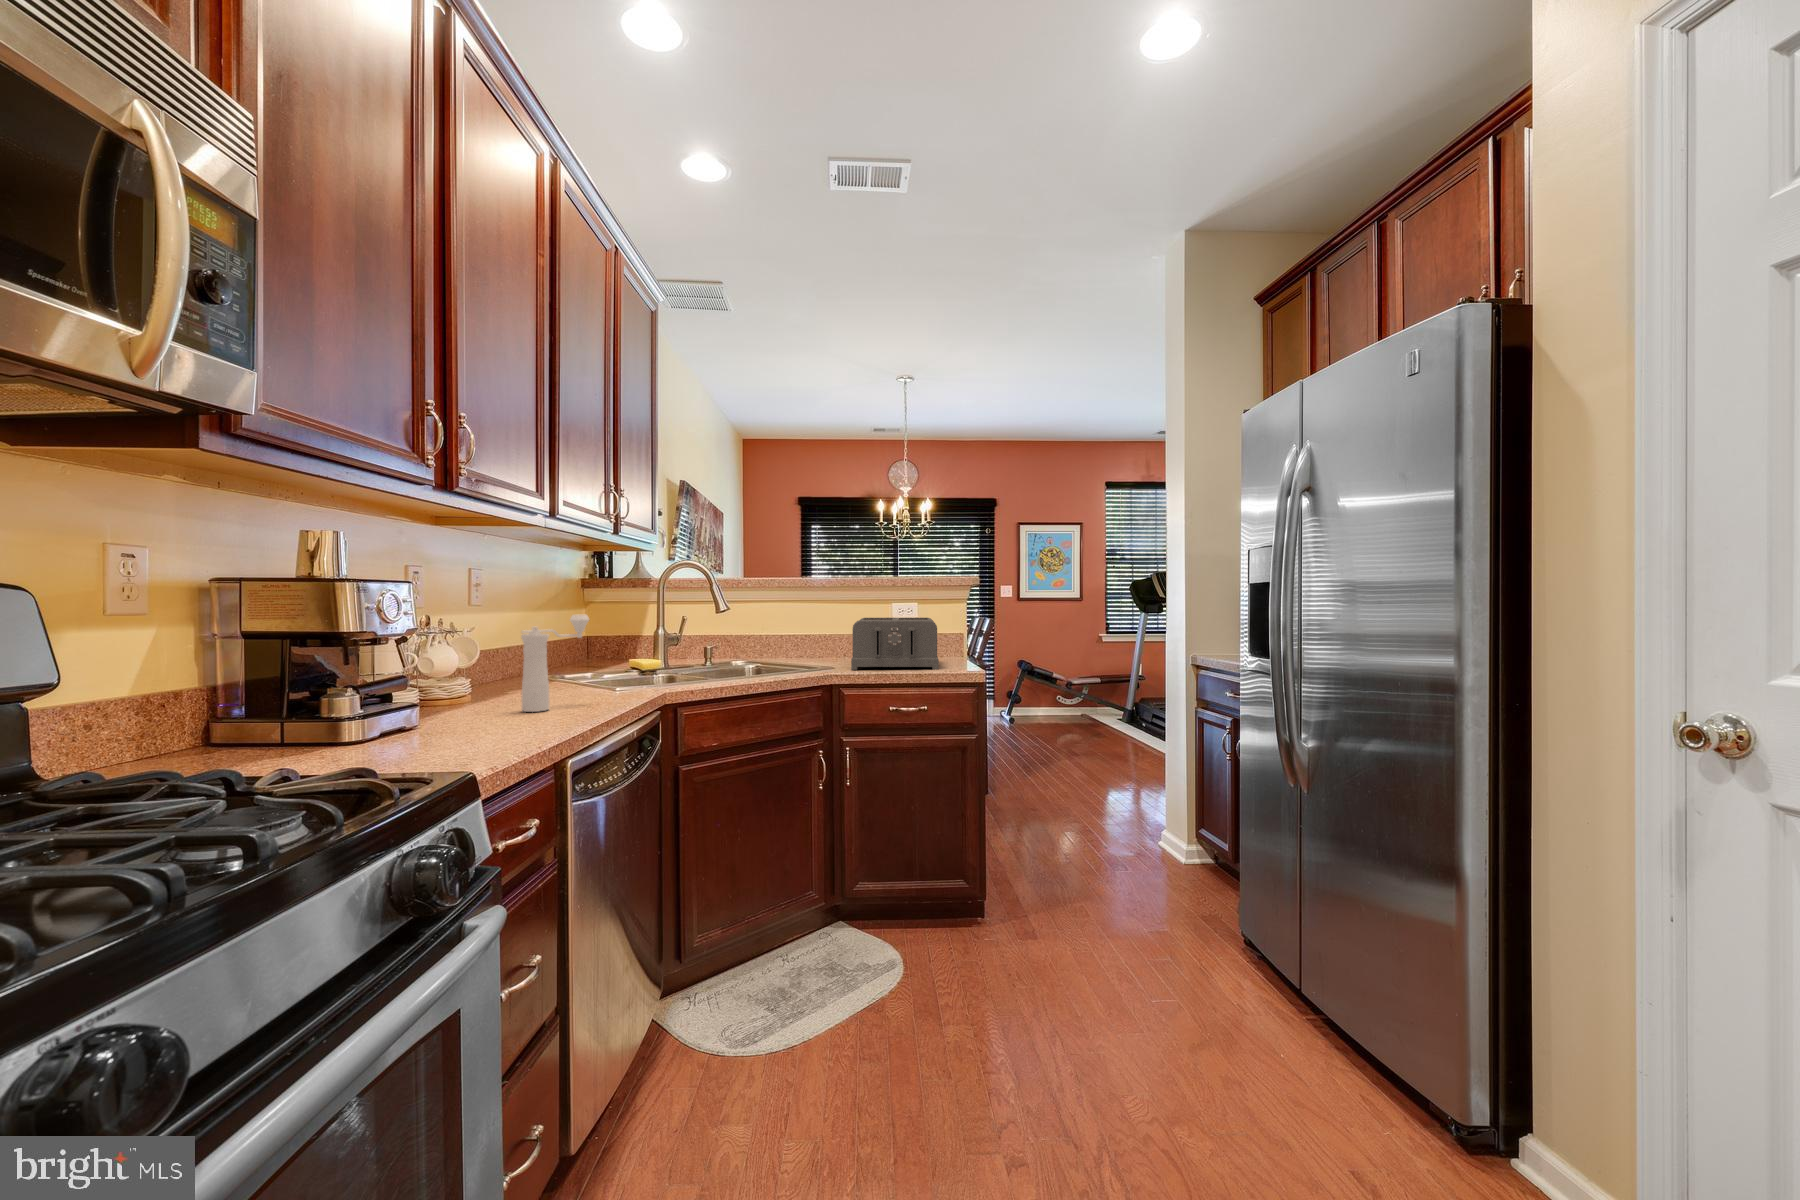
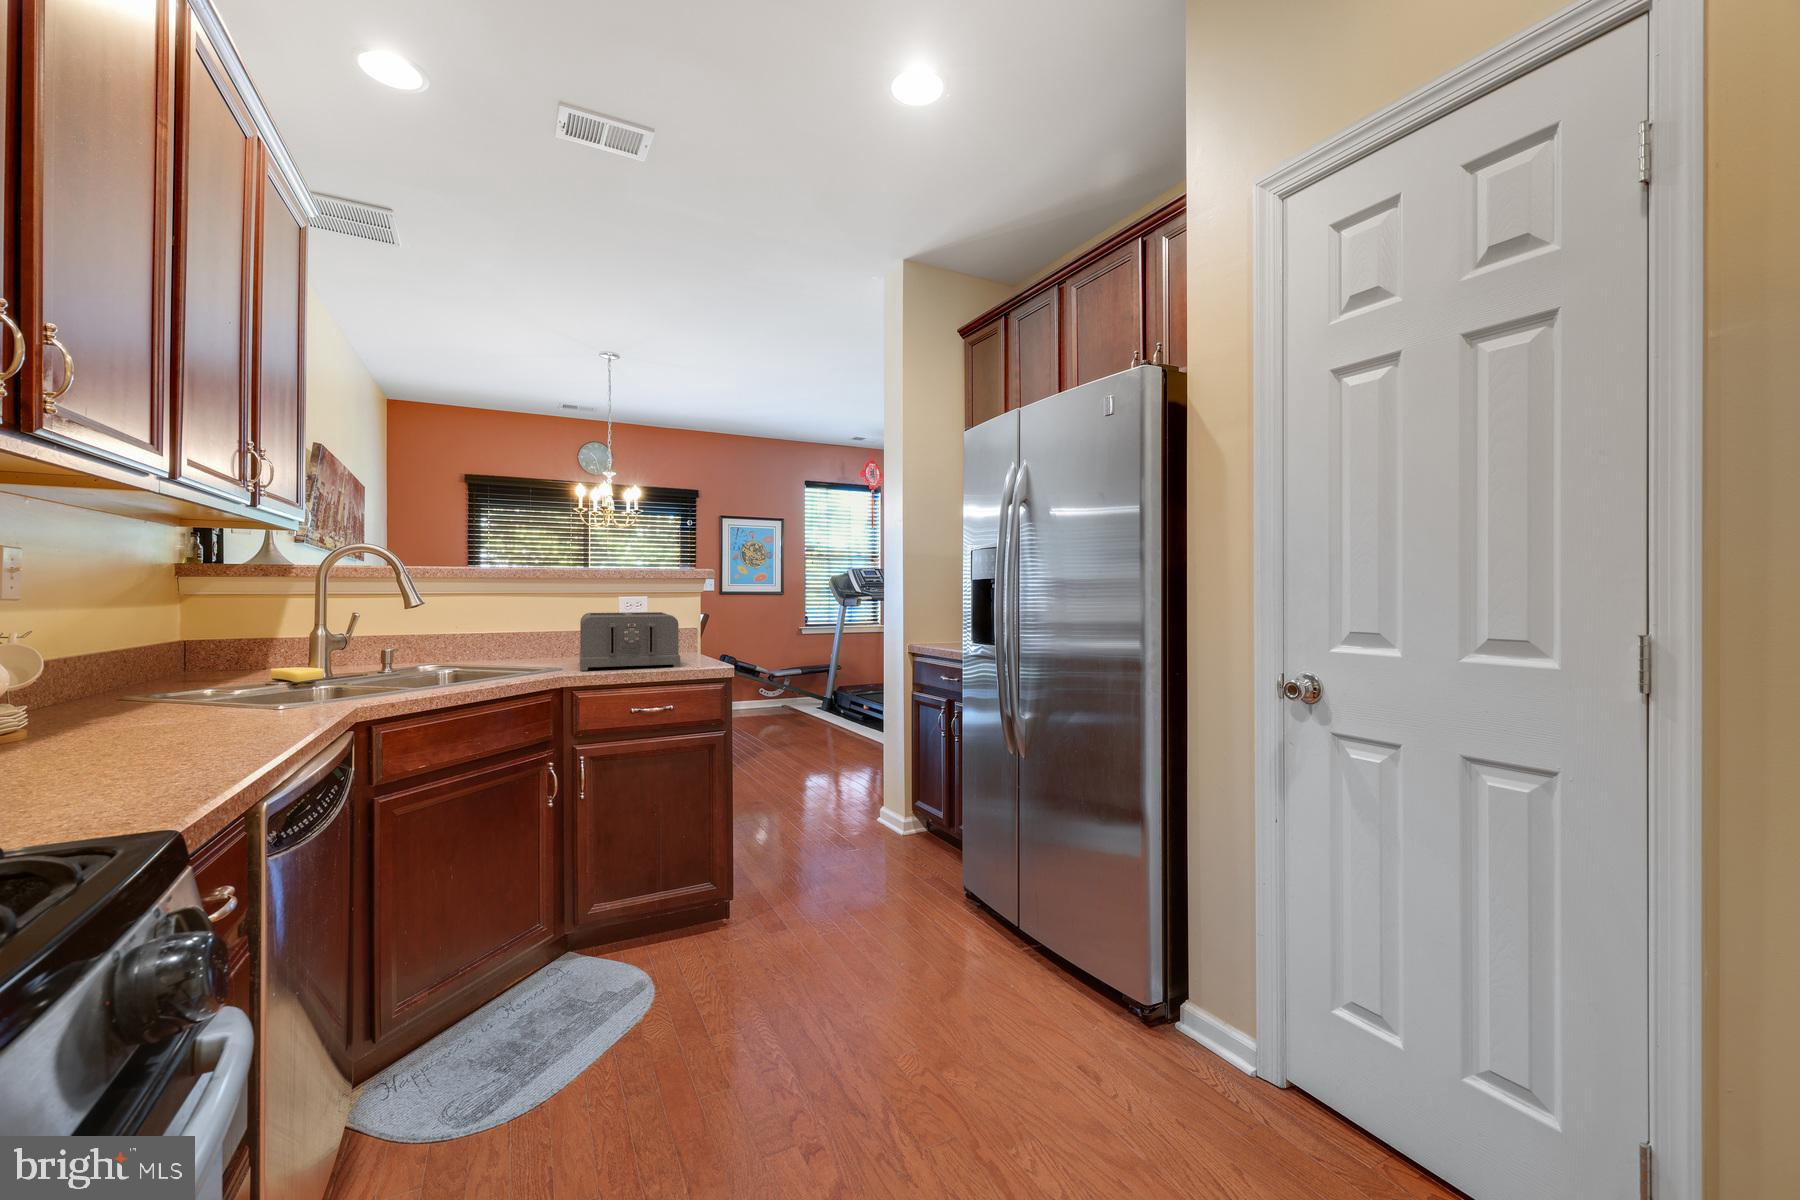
pepper mill: present [521,614,589,712] -> none [143,612,251,745]

